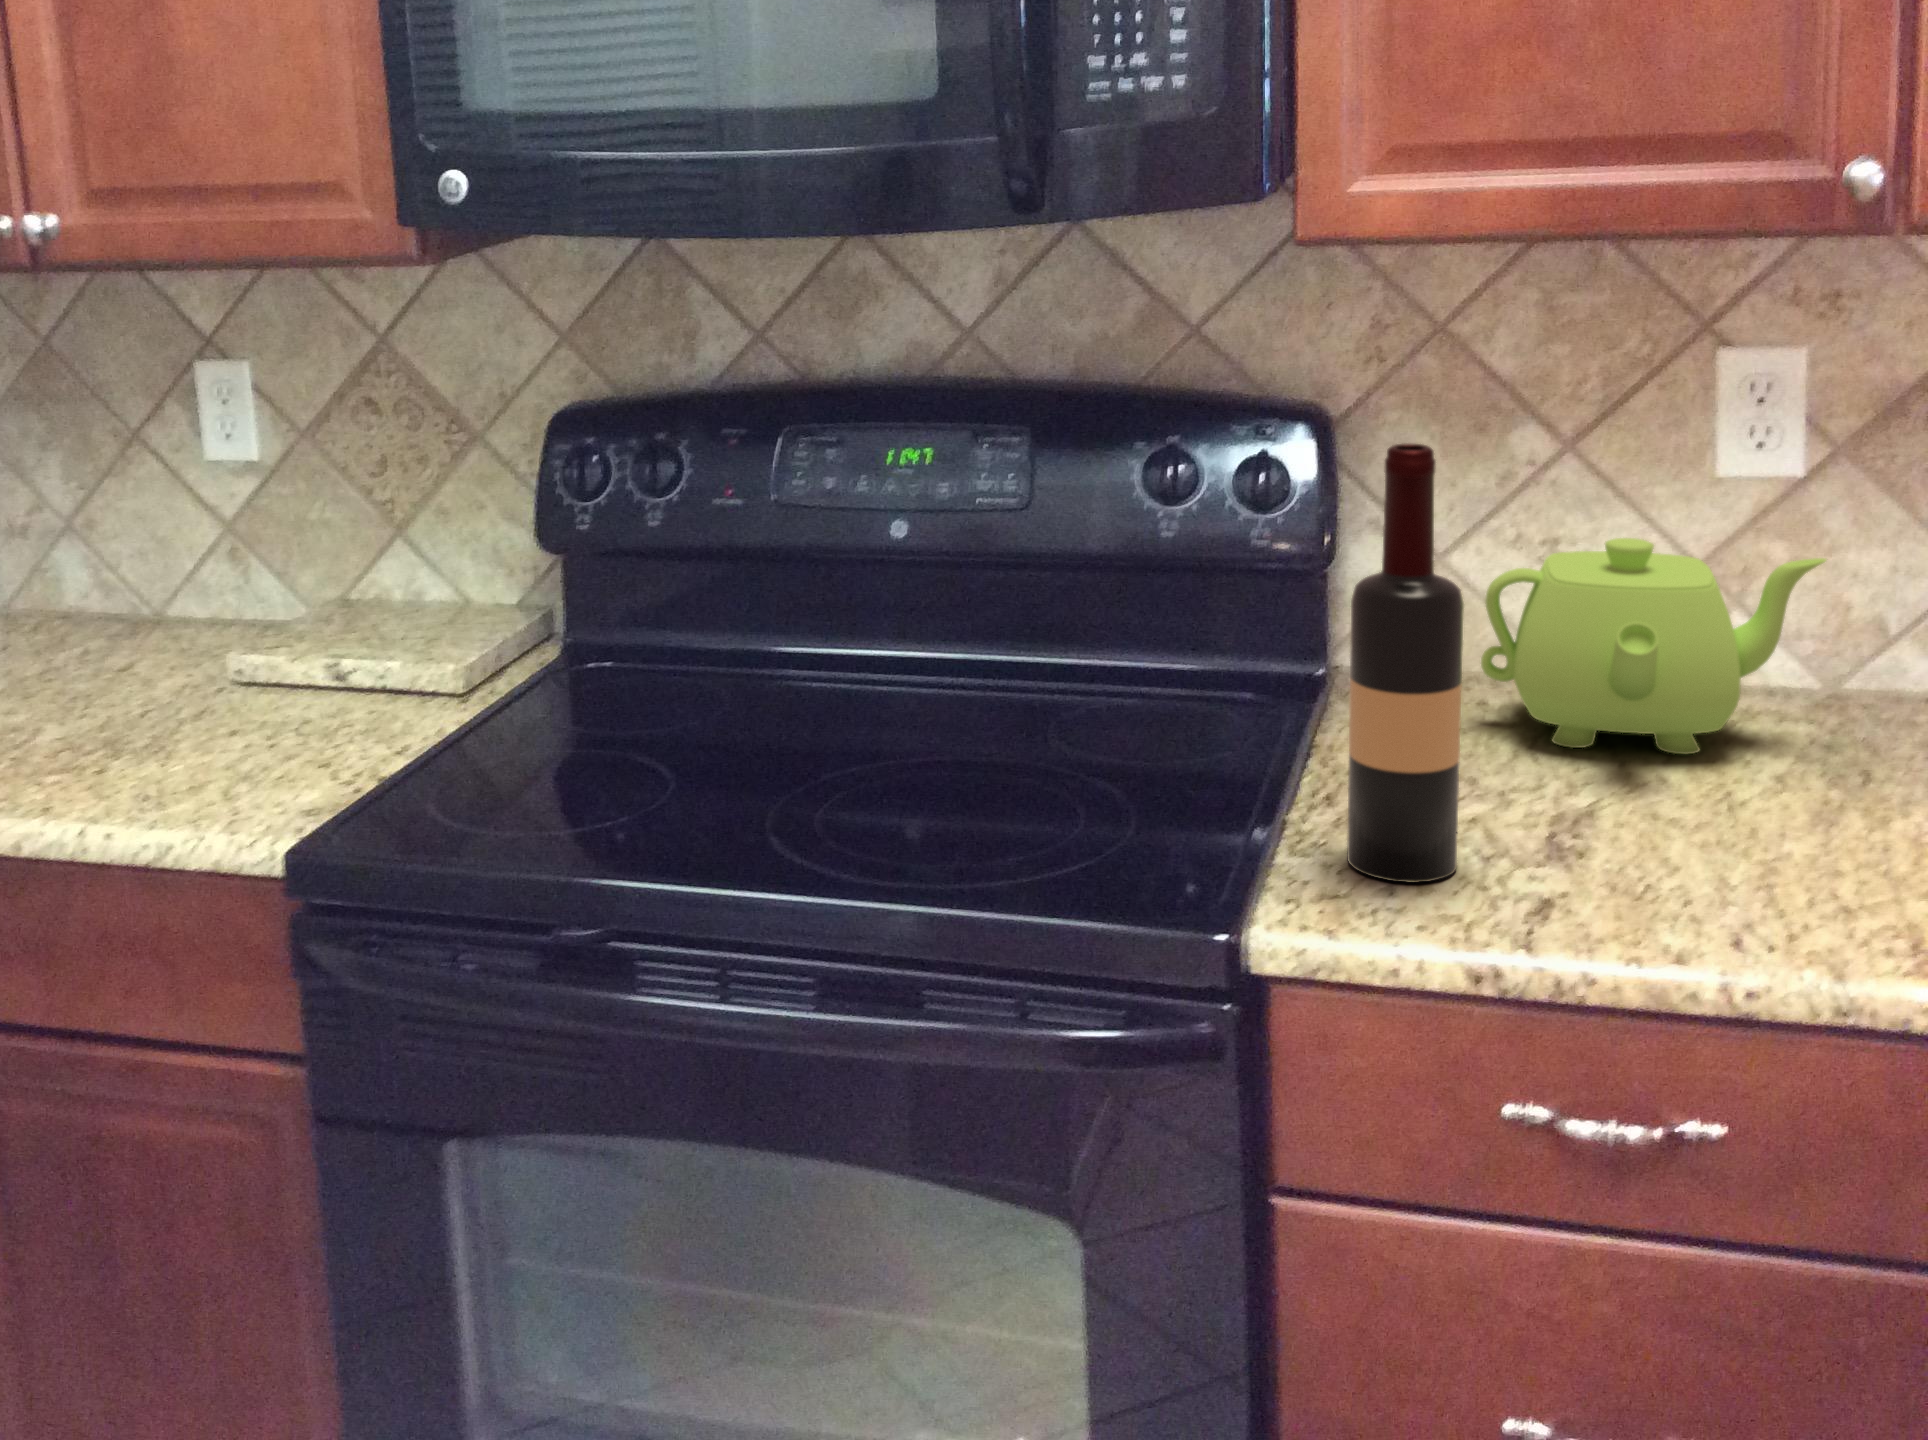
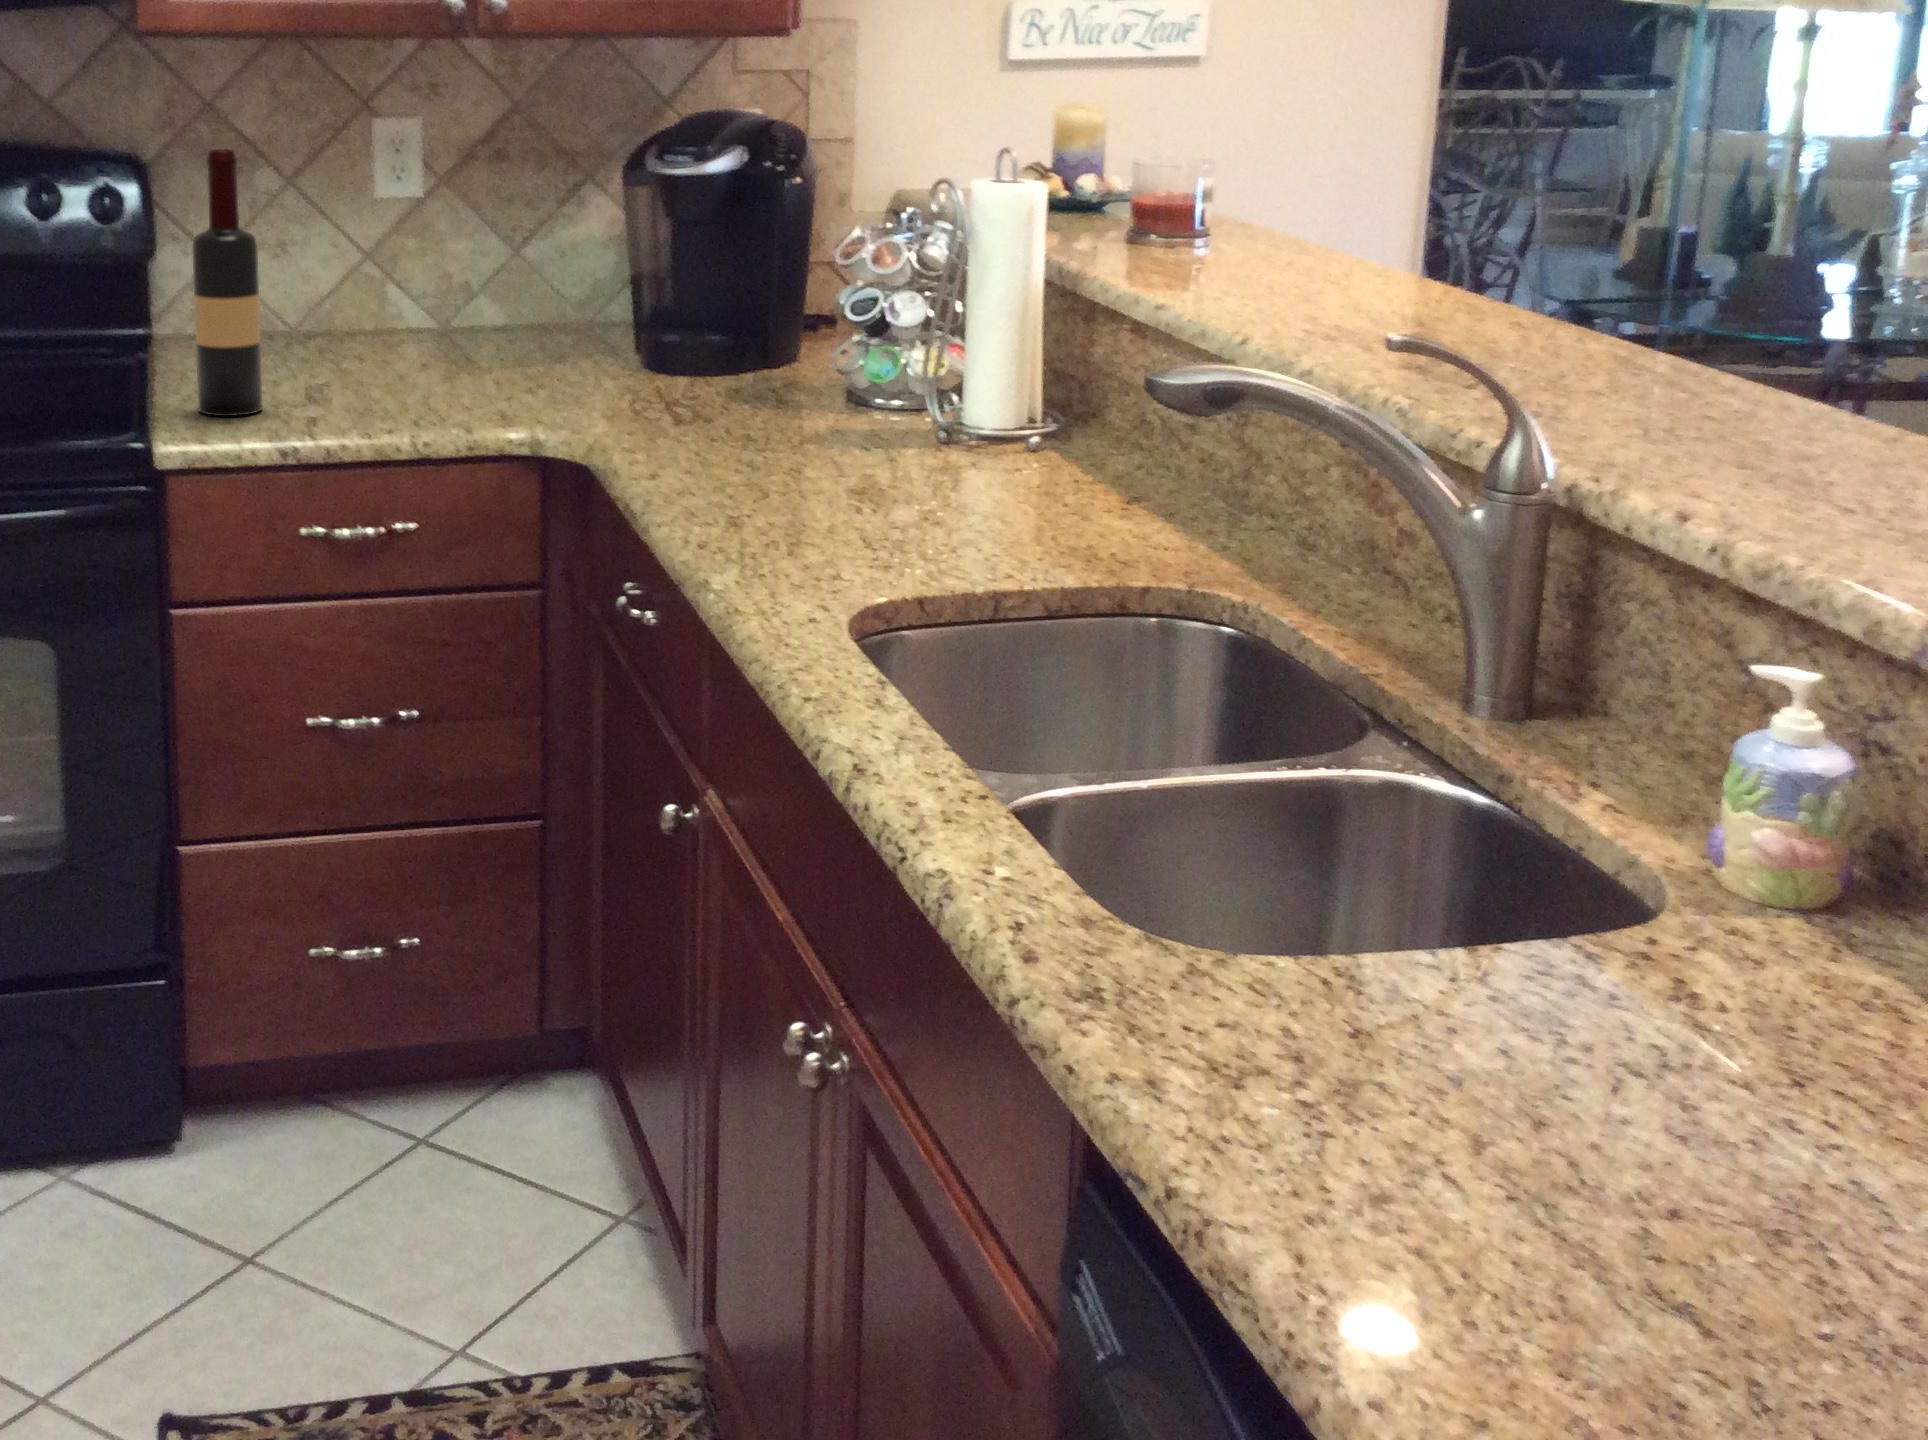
teapot: present [1481,538,1826,754] -> none [251,232,439,361]

